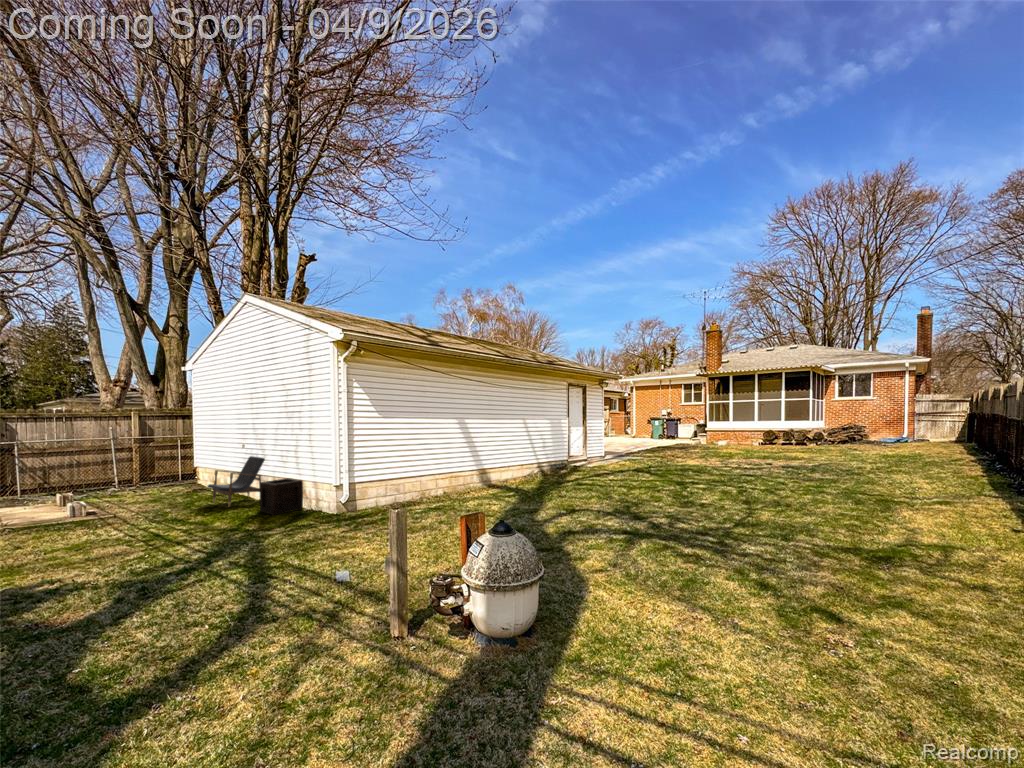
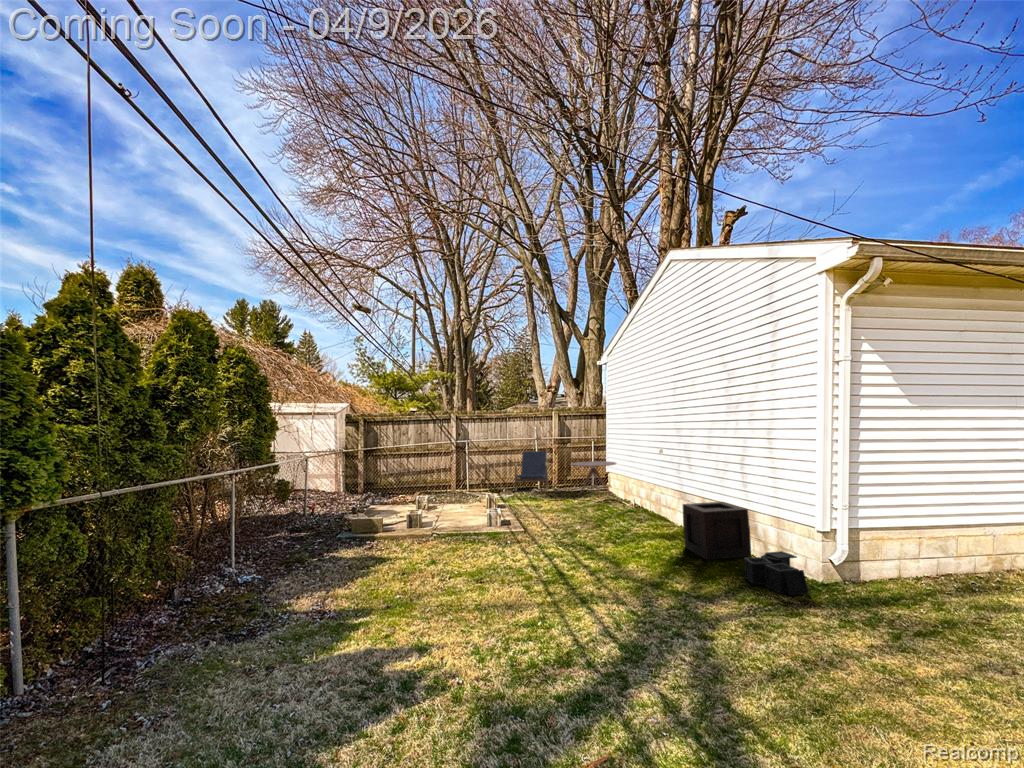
lounge chair: present [208,456,265,507] -> present [515,451,549,491]
round table: none [156,457,205,489] -> present [570,461,616,497]
storage bin: none [295,502,328,523] -> present [744,551,809,595]

